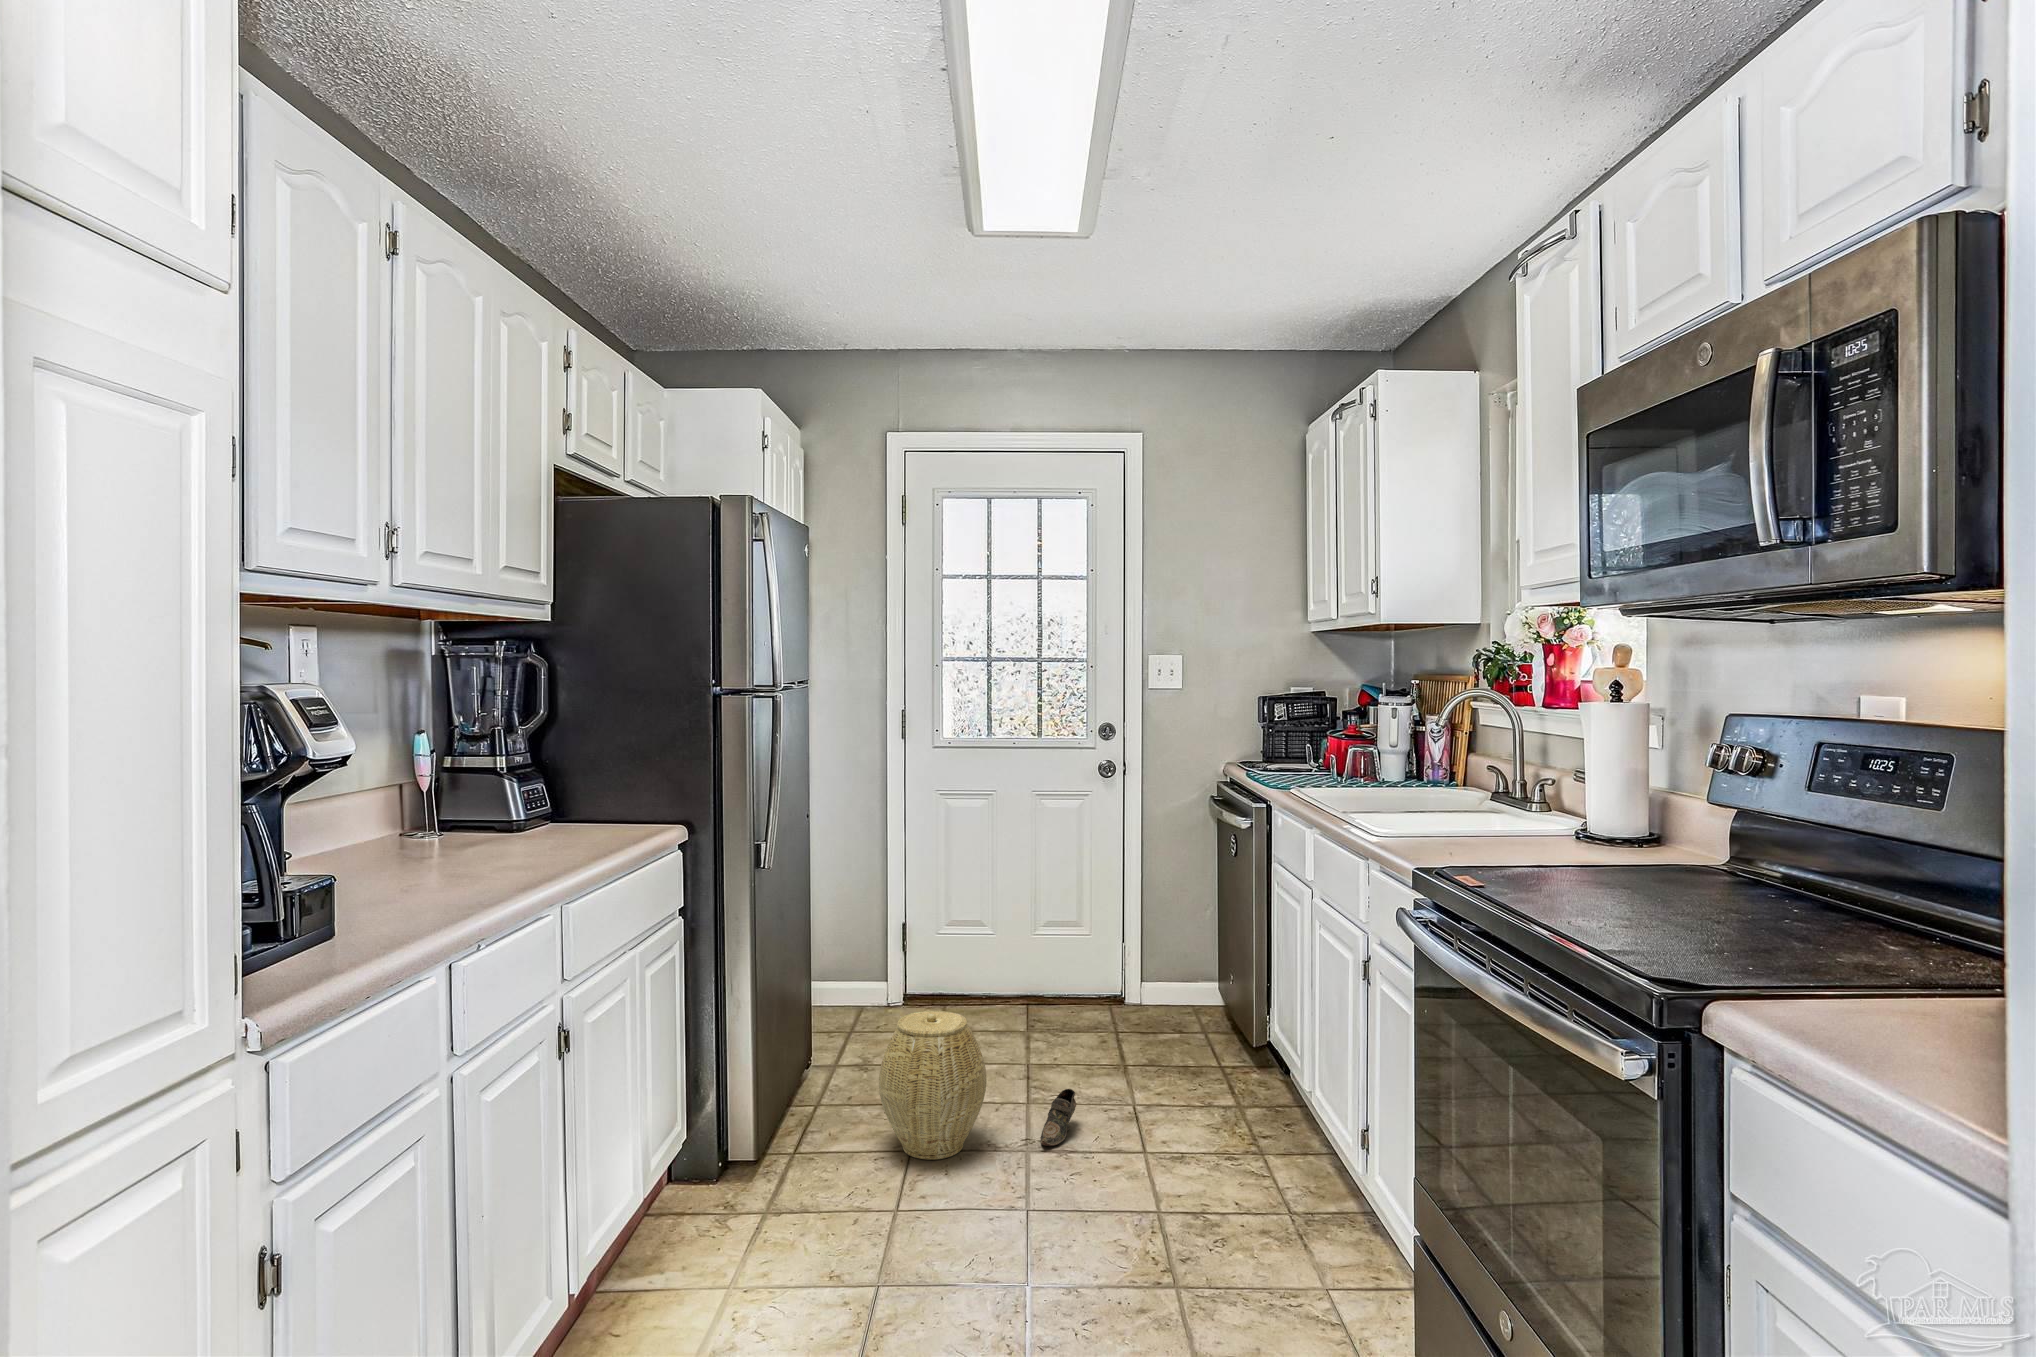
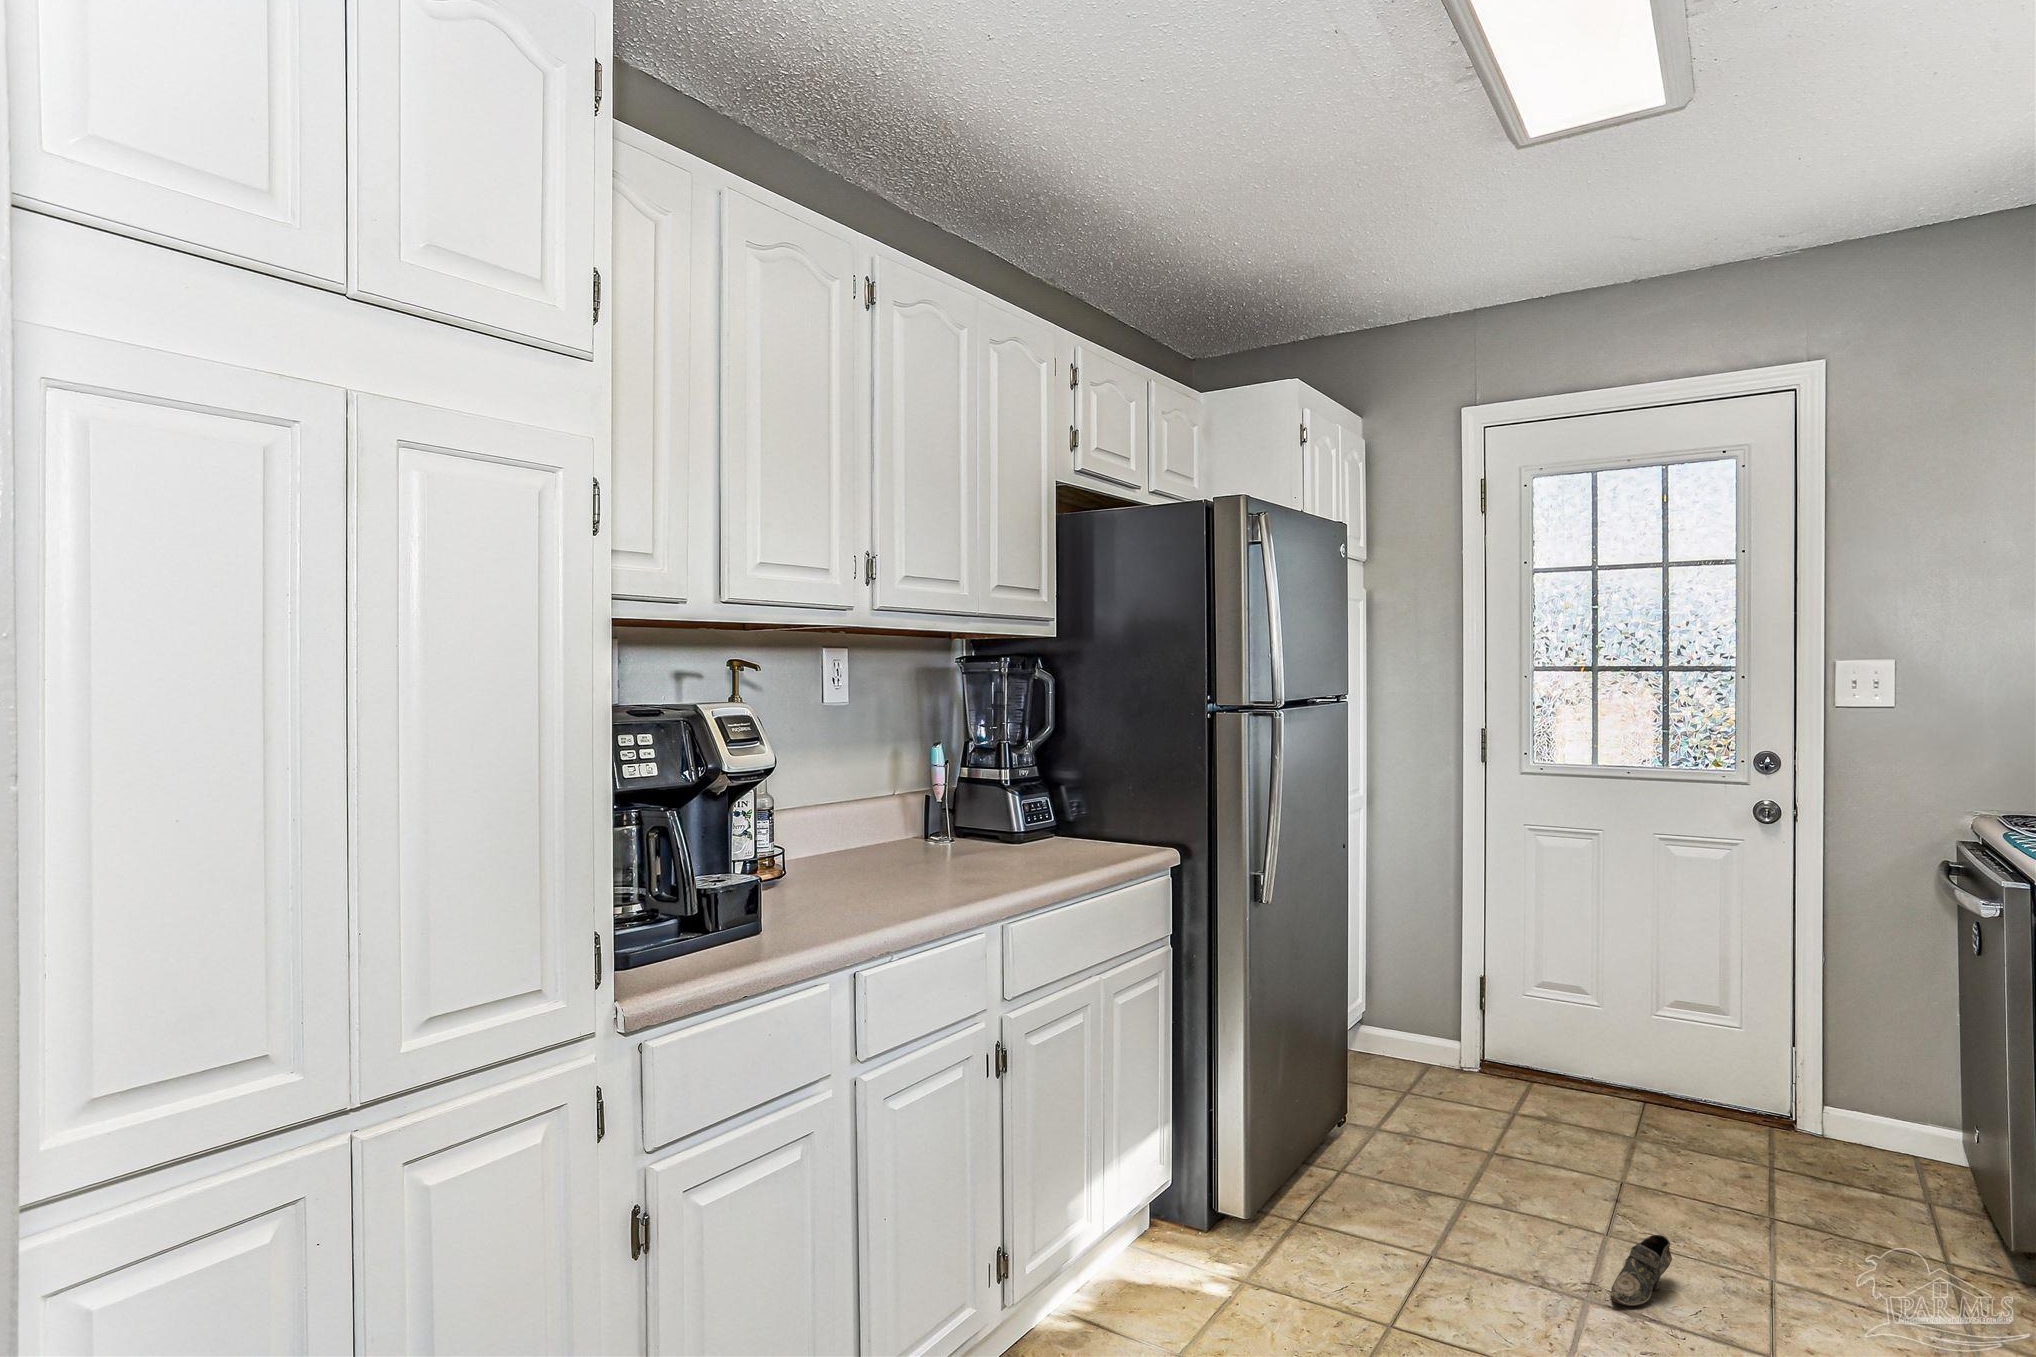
woven basket: present [879,1011,987,1160] -> none [1394,1092,1534,1278]

